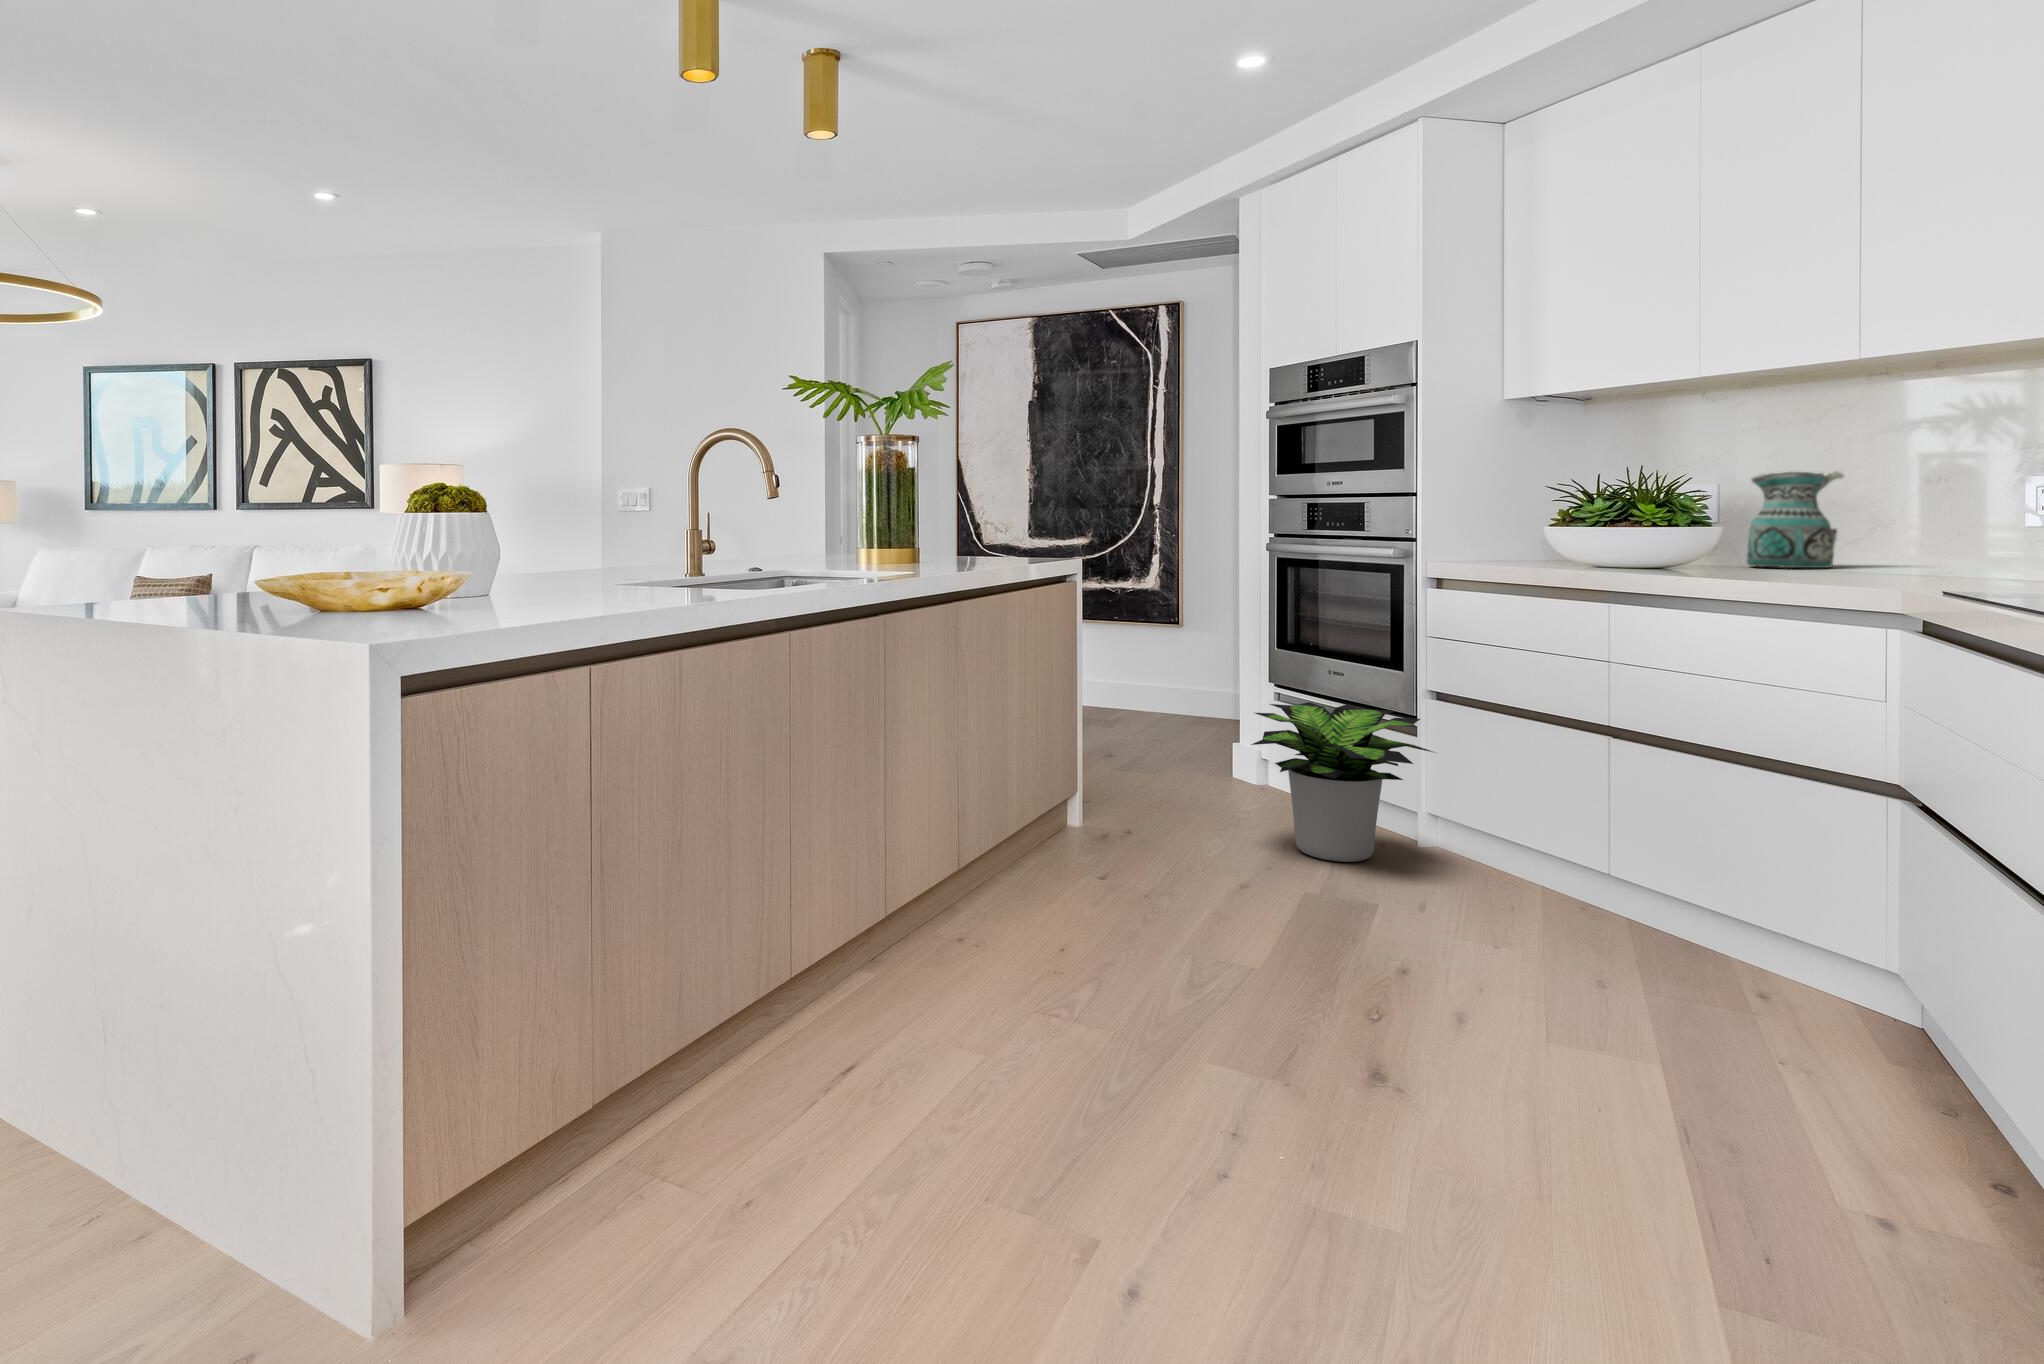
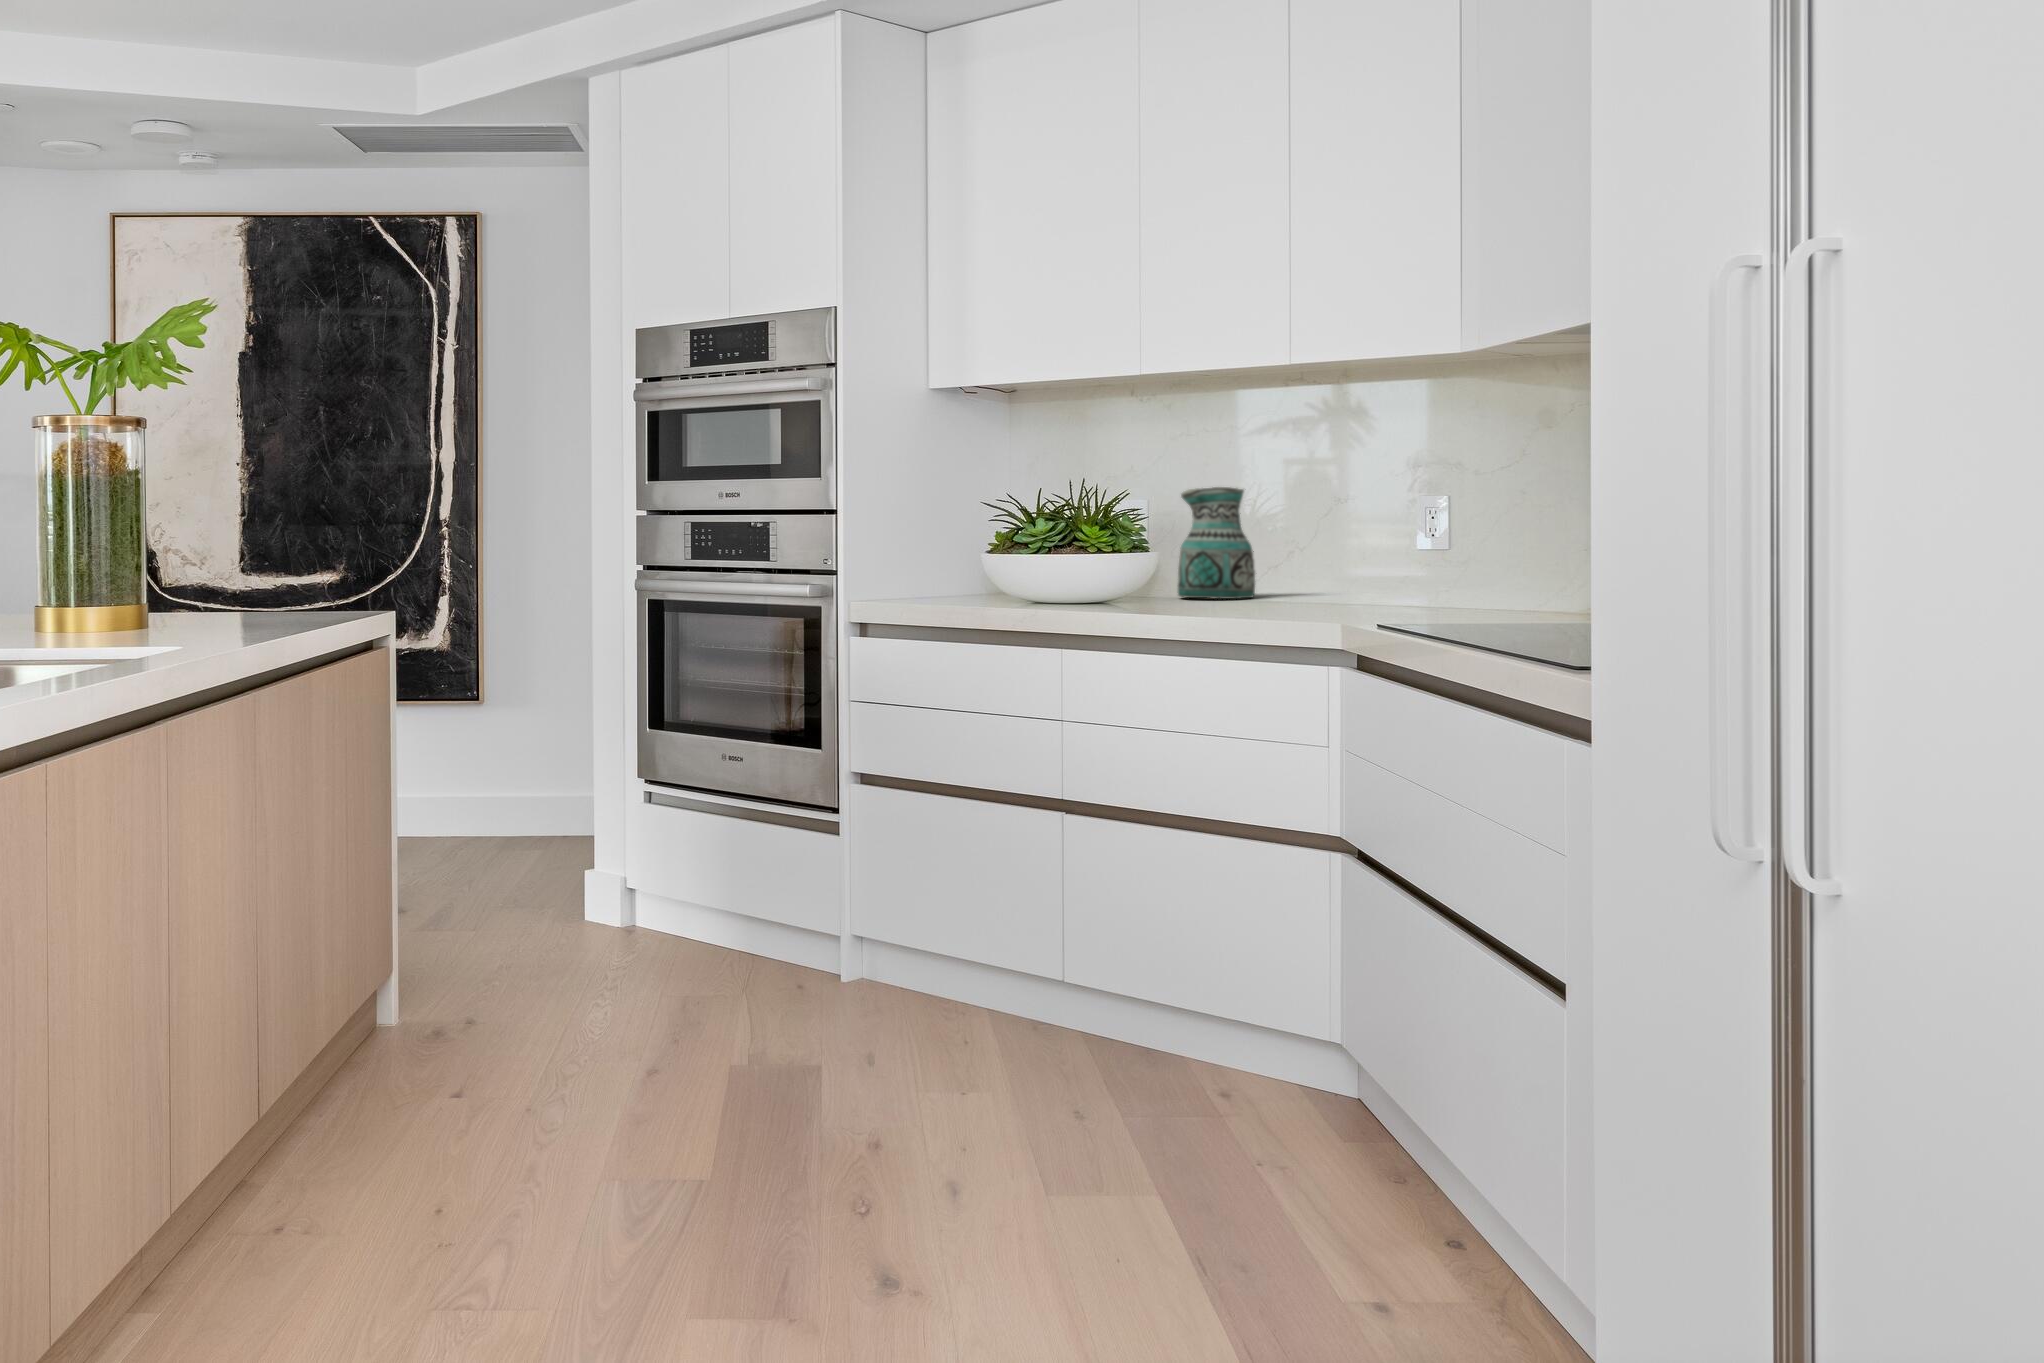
potted plant: present [1251,702,1433,862] -> none [641,799,868,1017]

